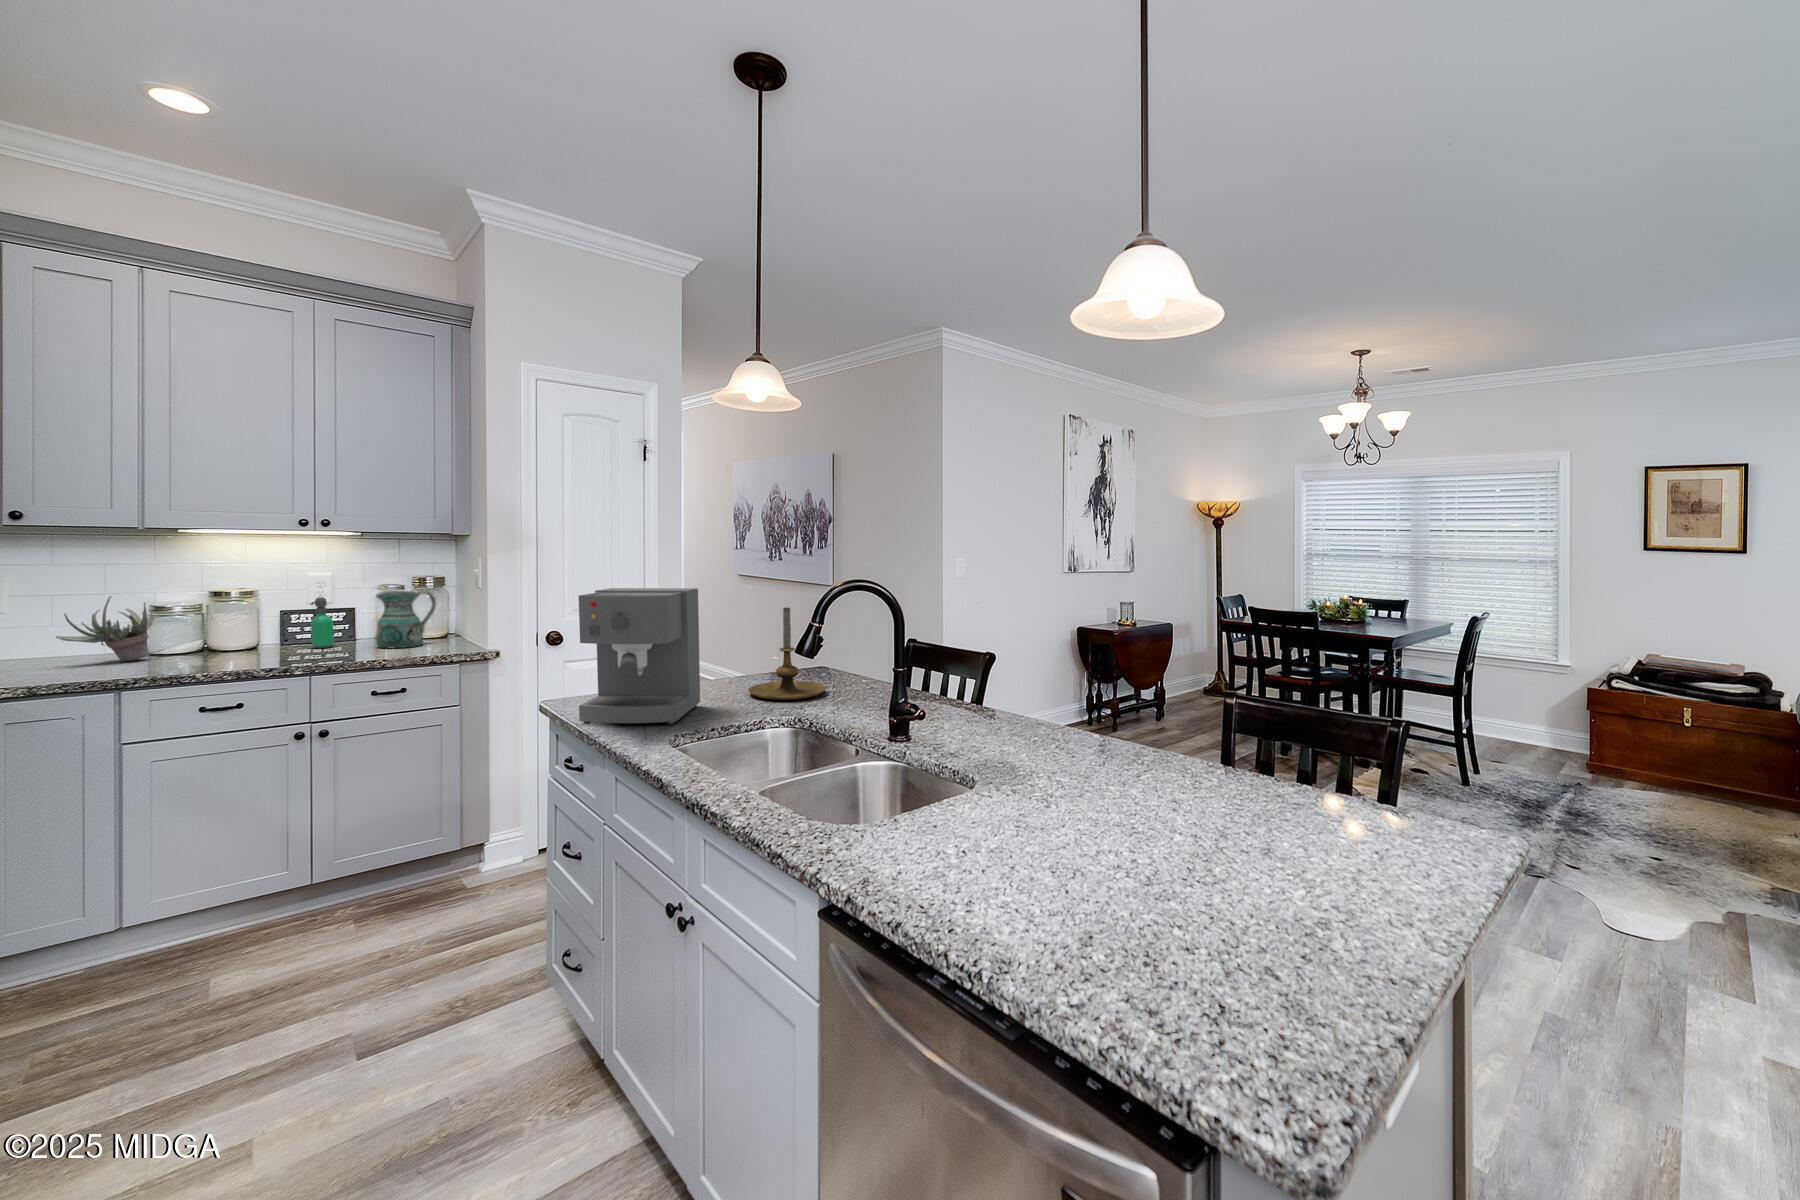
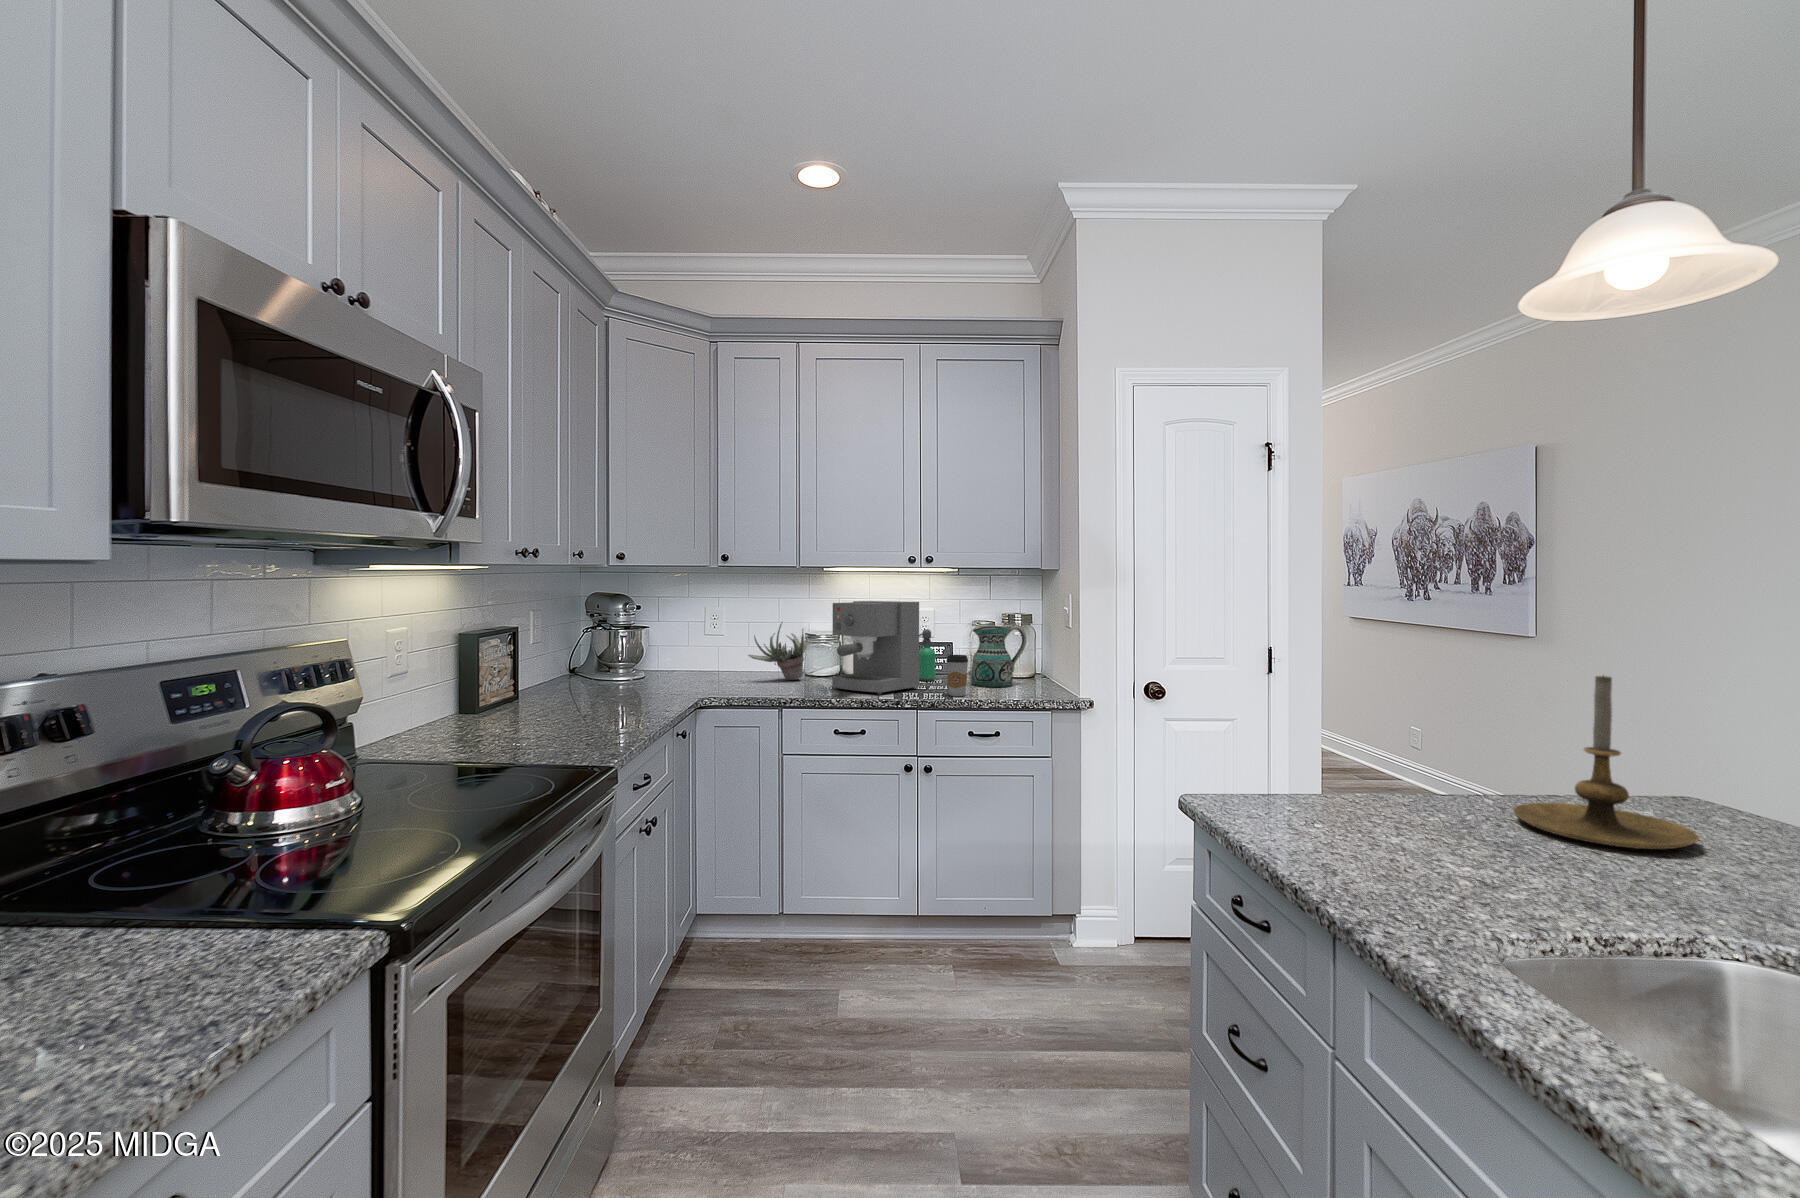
coffee maker: present [579,588,700,724] -> present [832,601,919,694]
coffee cup: none [343,620,369,659] -> present [946,655,968,696]

